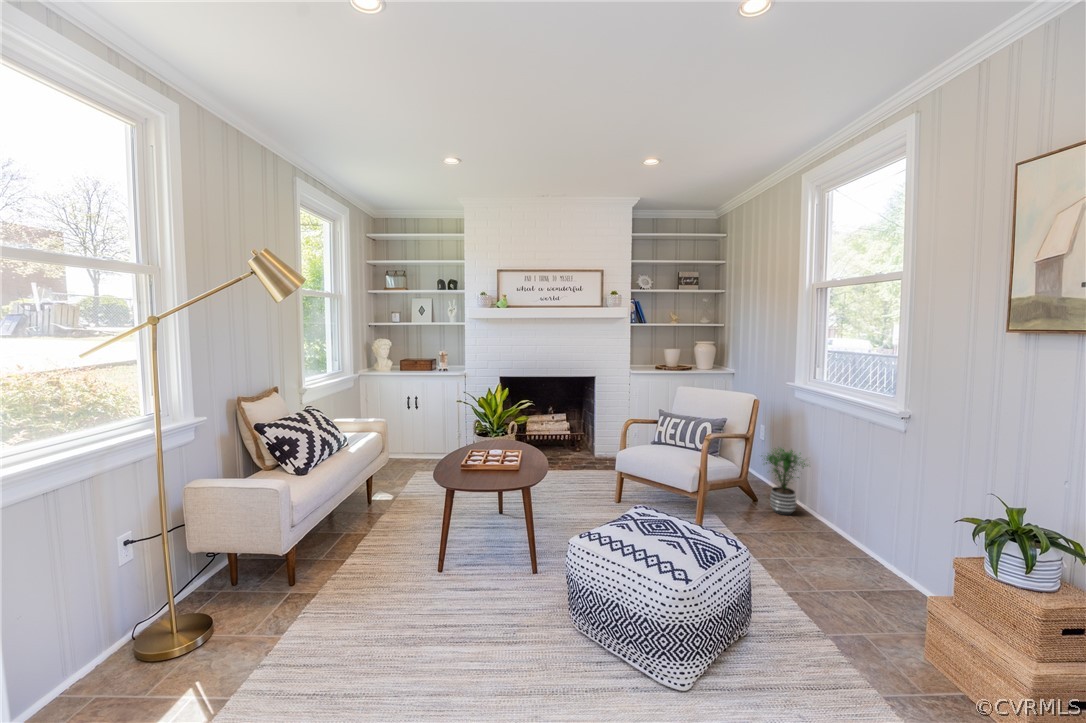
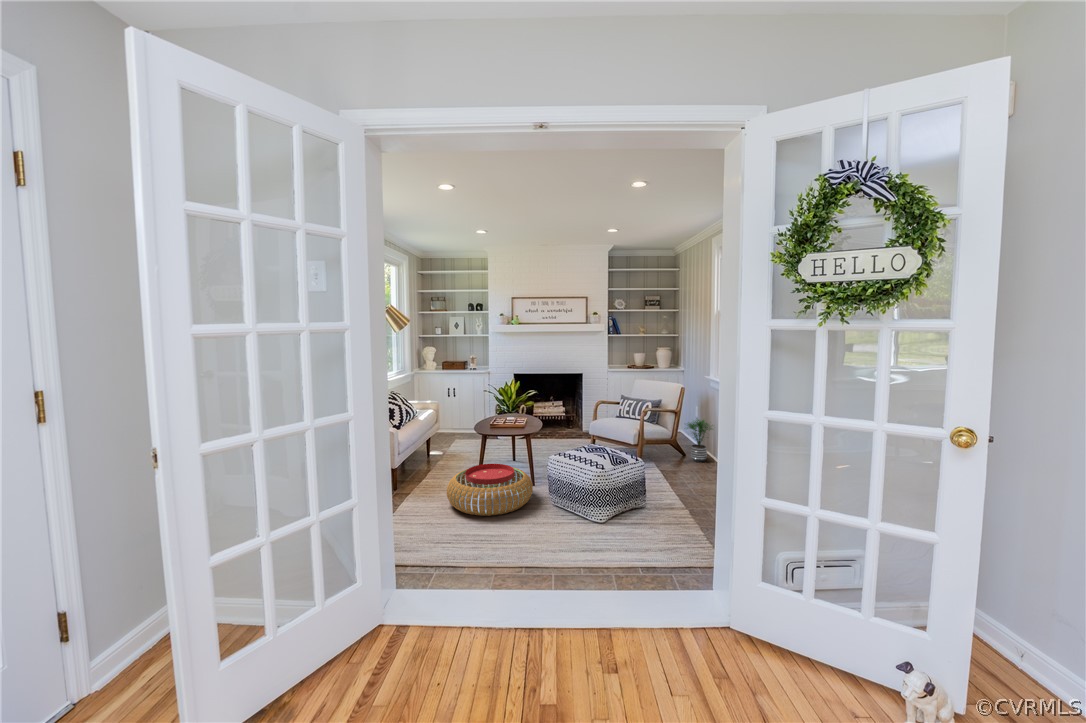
pouf: none [375,540,536,664] -> present [447,464,533,516]

